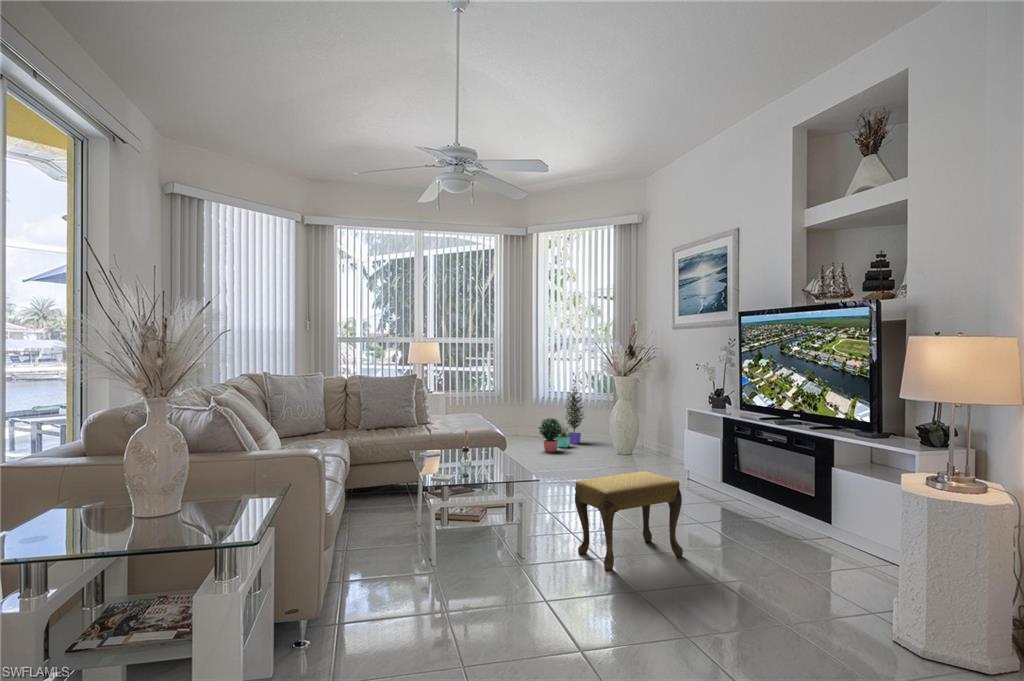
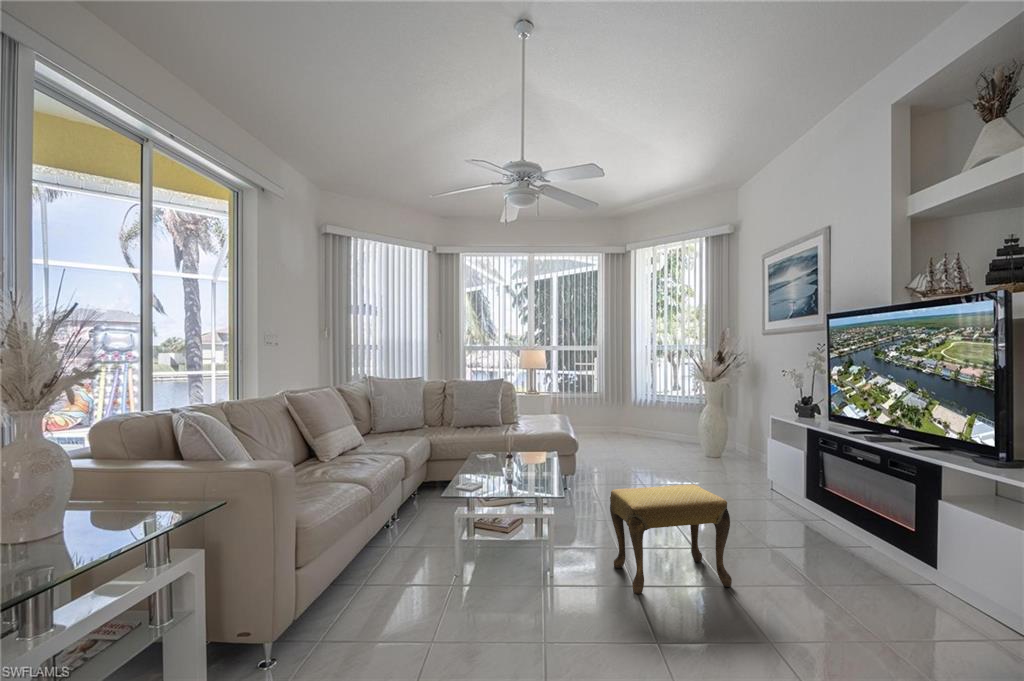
potted plant: present [538,389,584,452] -> none [629,390,678,450]

